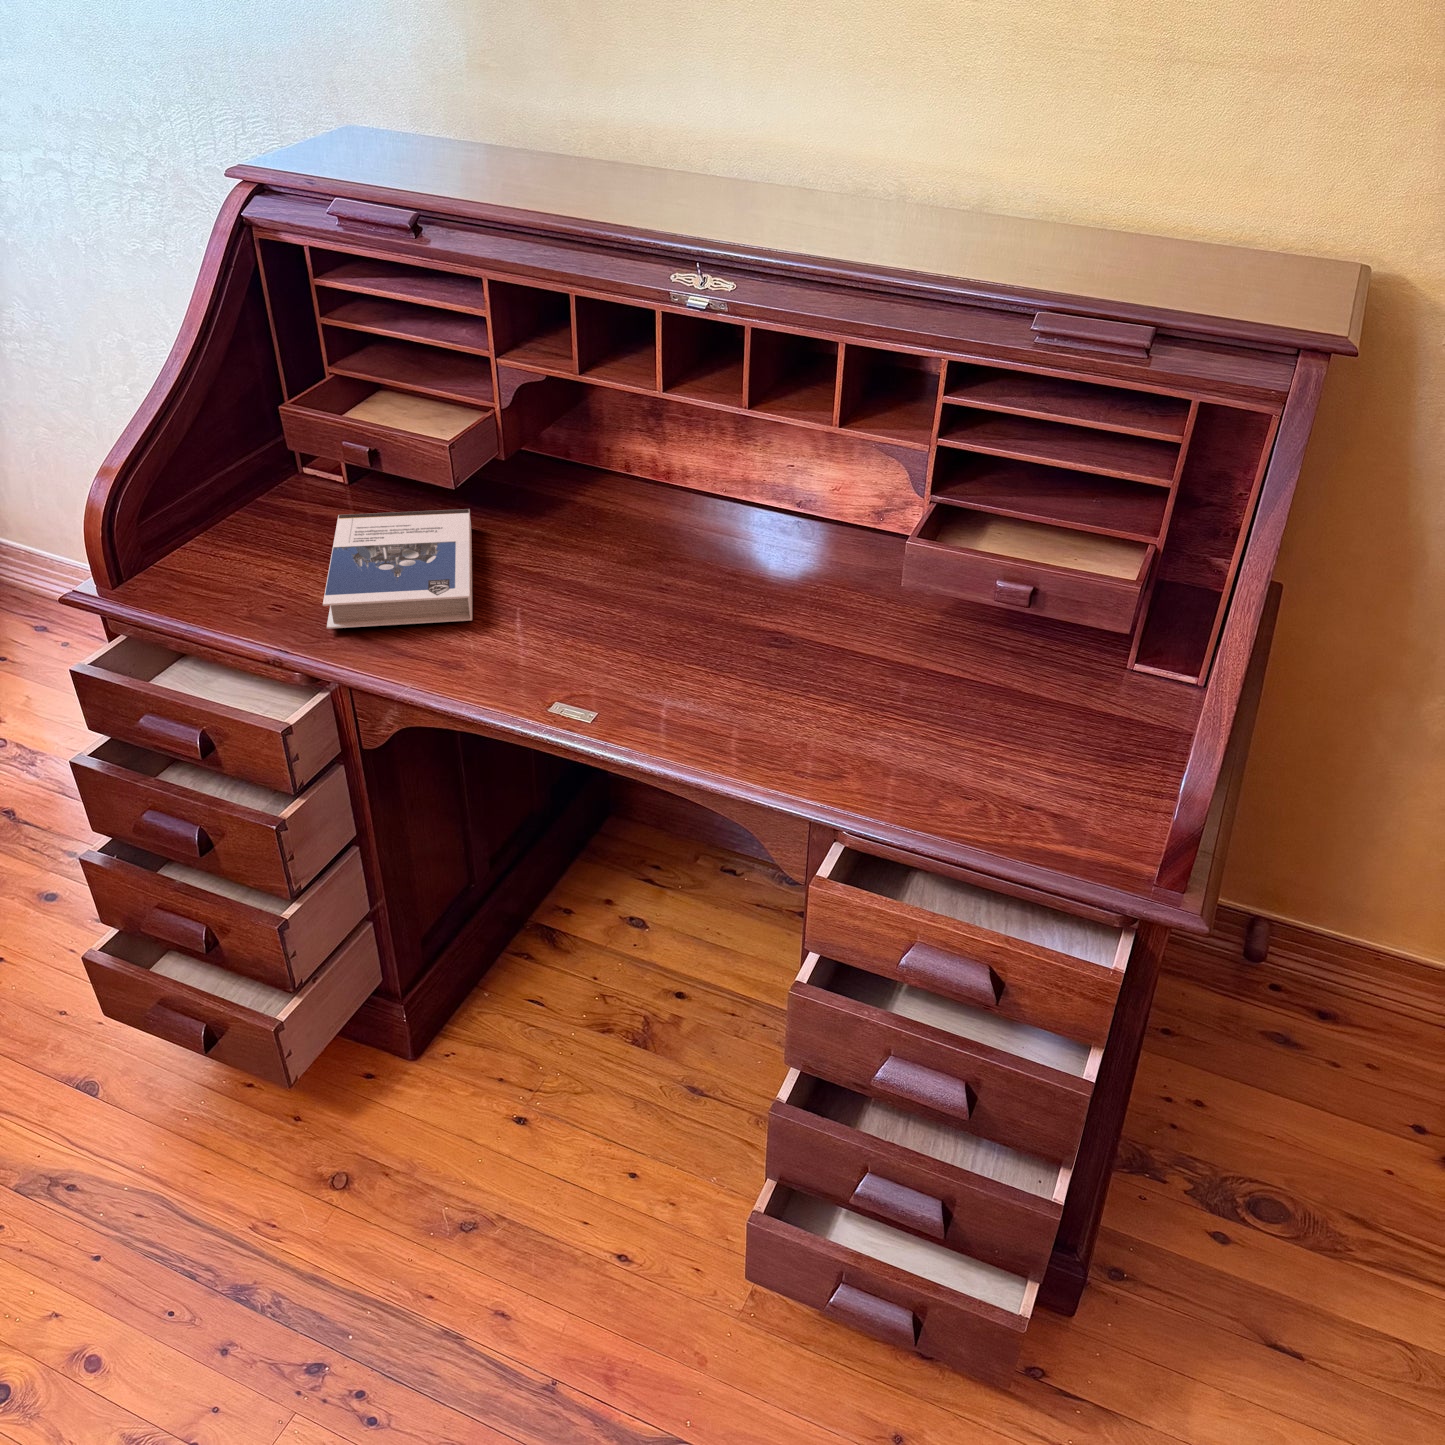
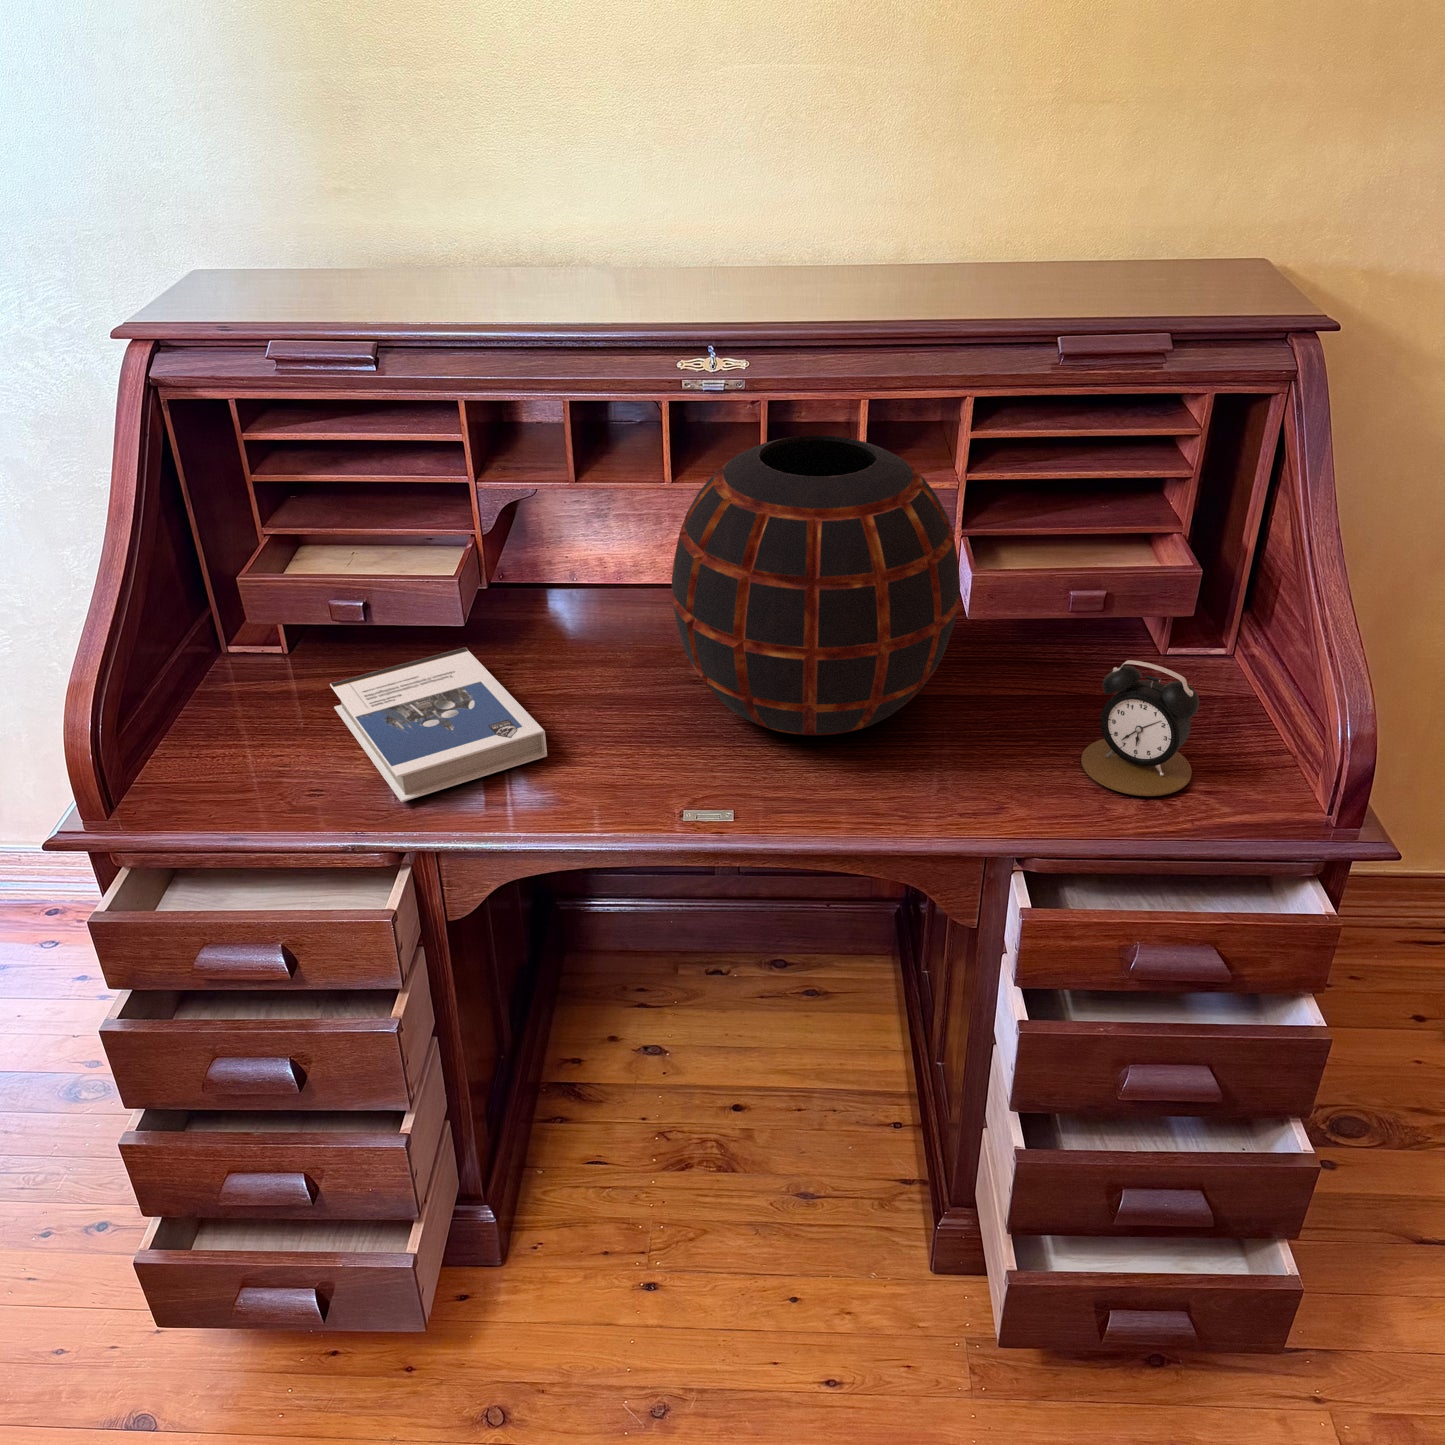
decorative vase: none [599,364,885,665] -> present [672,435,960,735]
alarm clock: none [943,659,1059,806] -> present [1081,660,1199,796]

